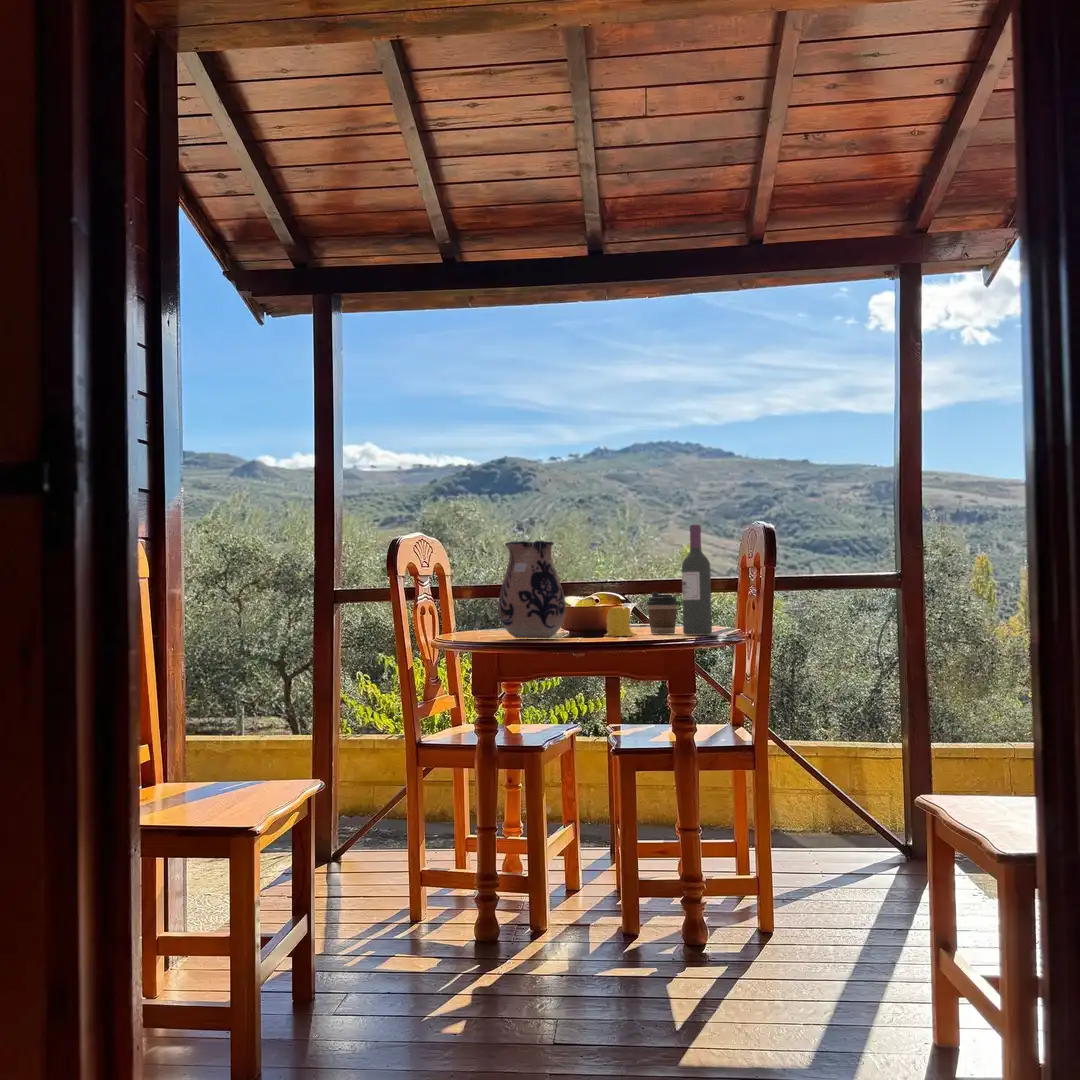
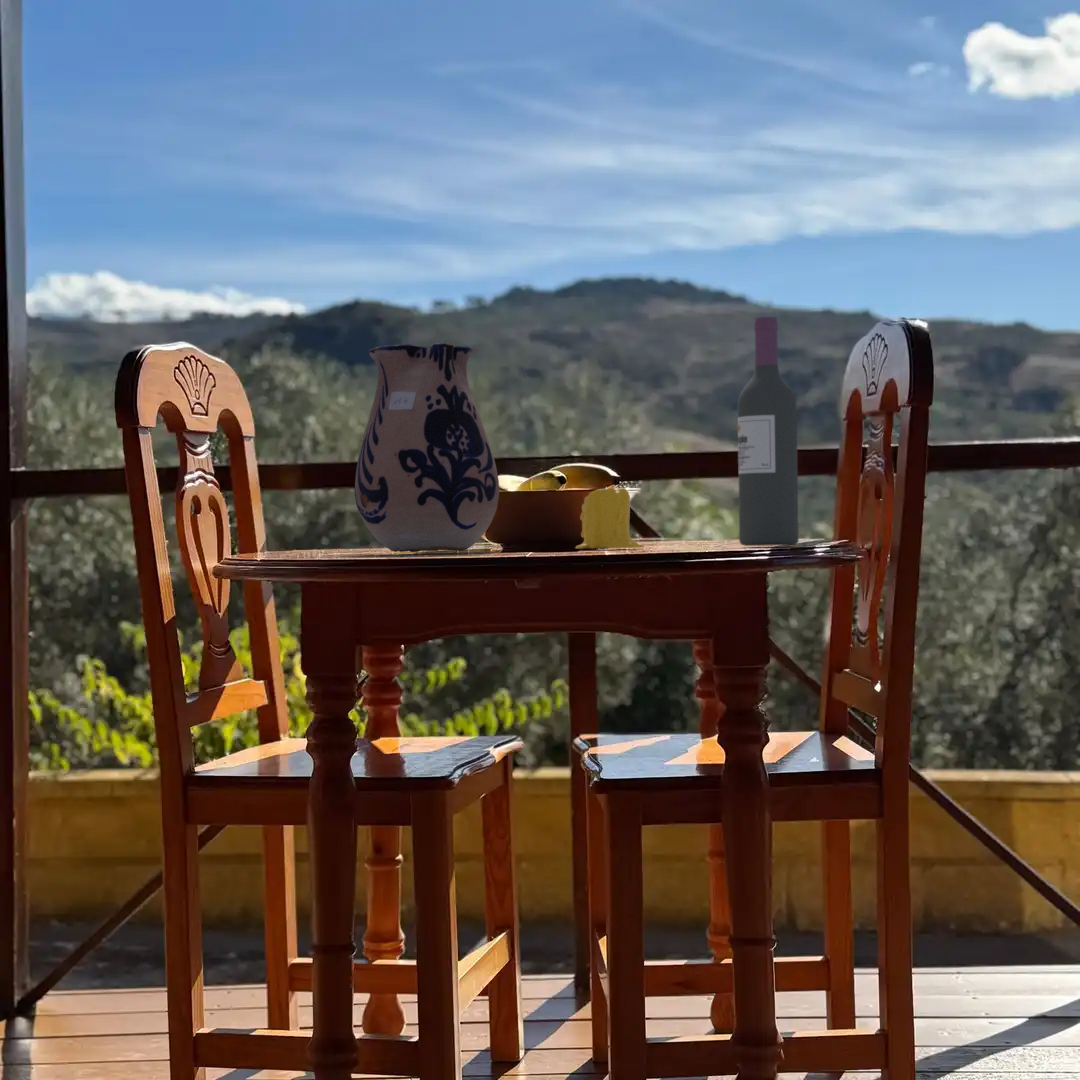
coffee cup: present [647,592,678,634] -> none [661,461,725,546]

